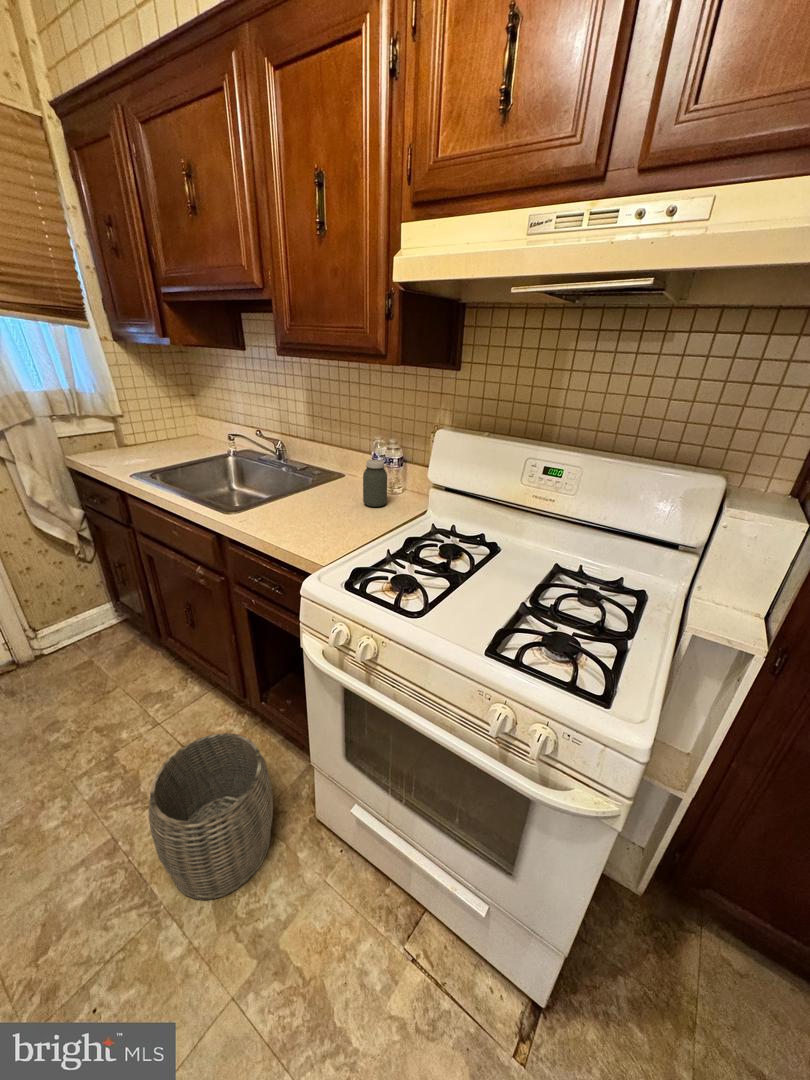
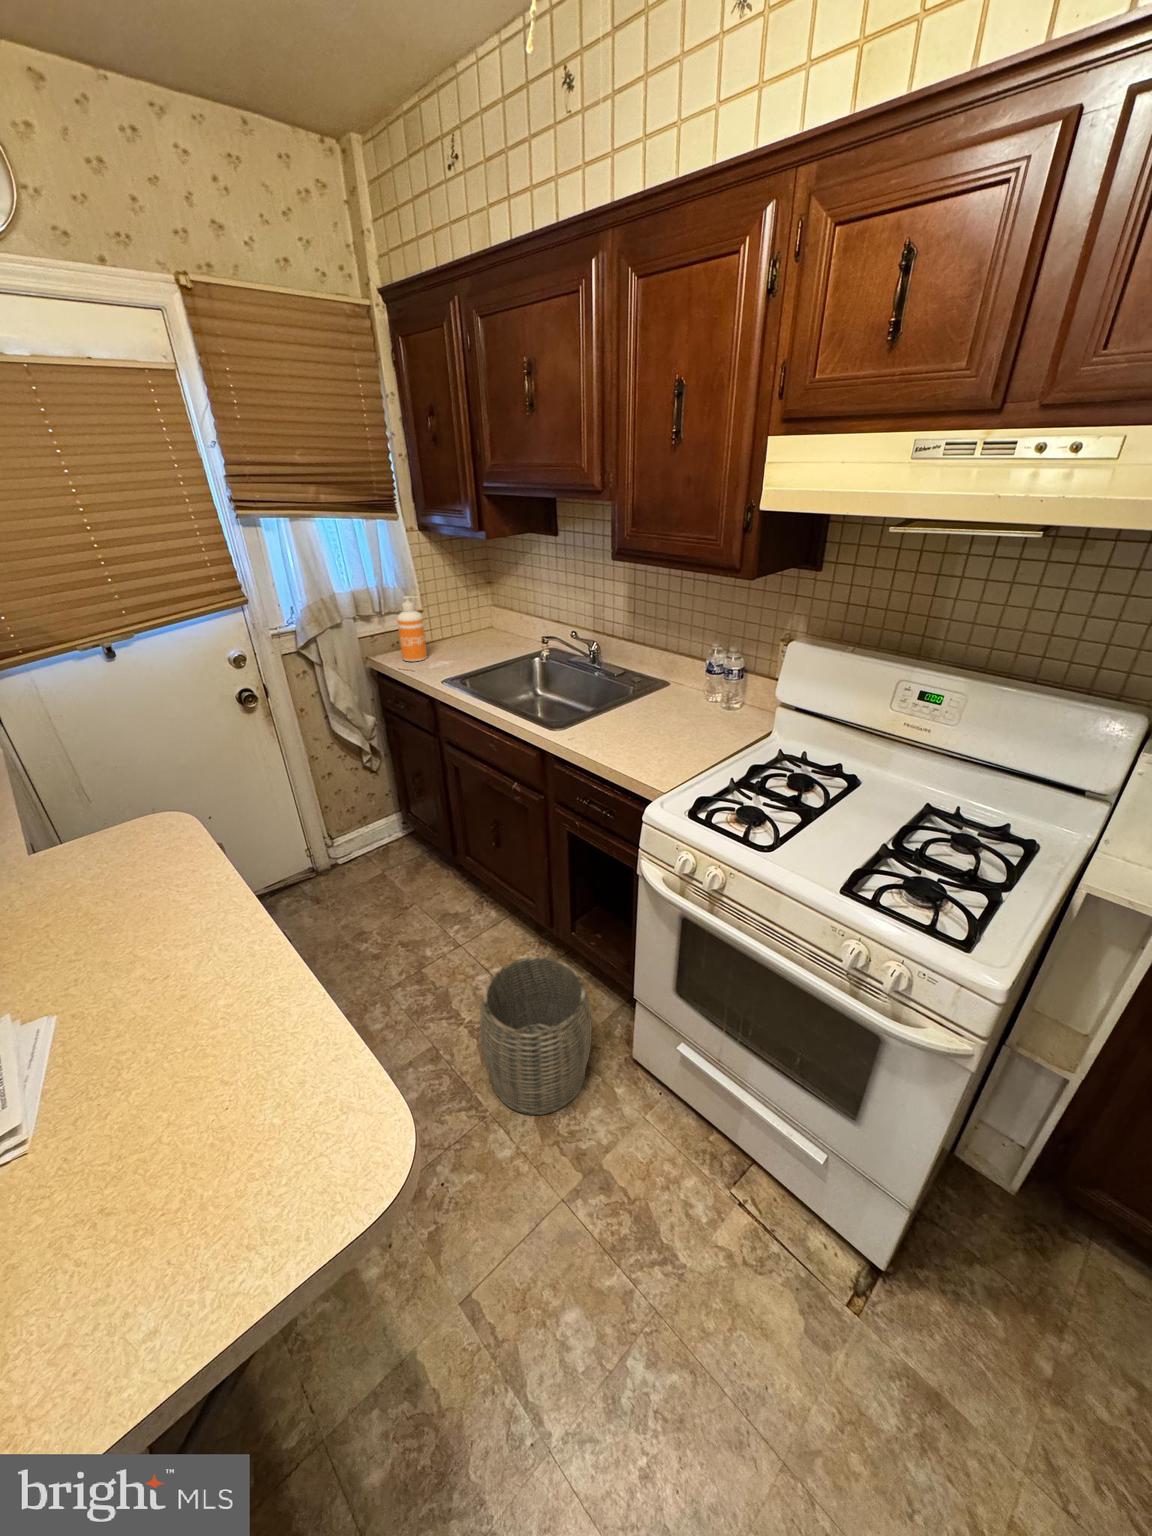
soap dispenser: none [90,398,126,459] -> present [397,596,427,661]
jar: present [363,460,387,507] -> none [696,673,726,726]

